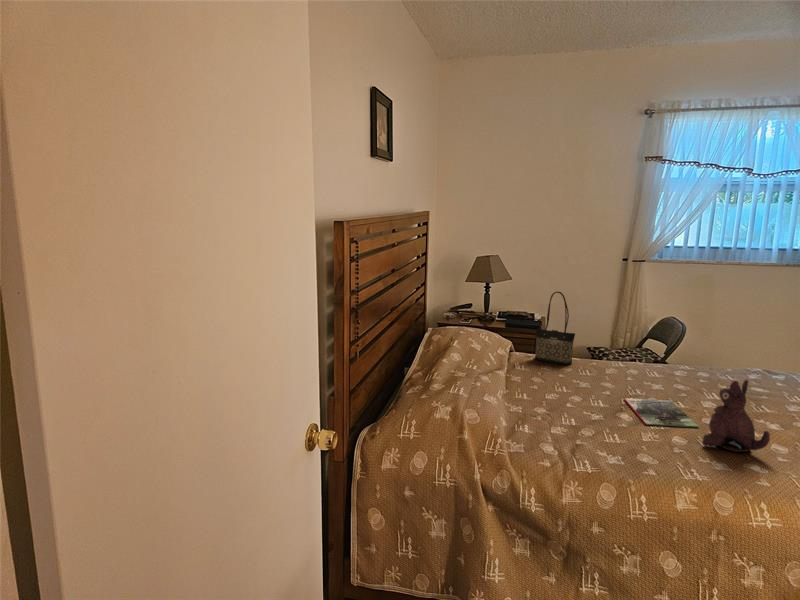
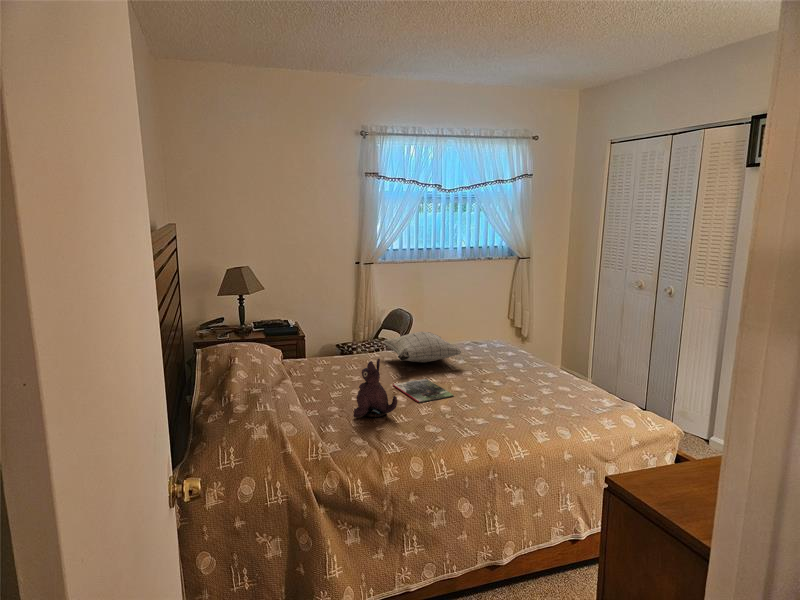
tote bag: present [535,292,575,364] -> none [300,298,337,365]
pillow: none [630,344,733,382] -> present [383,332,462,362]
plush toy: present [703,380,770,452] -> present [353,359,397,417]

